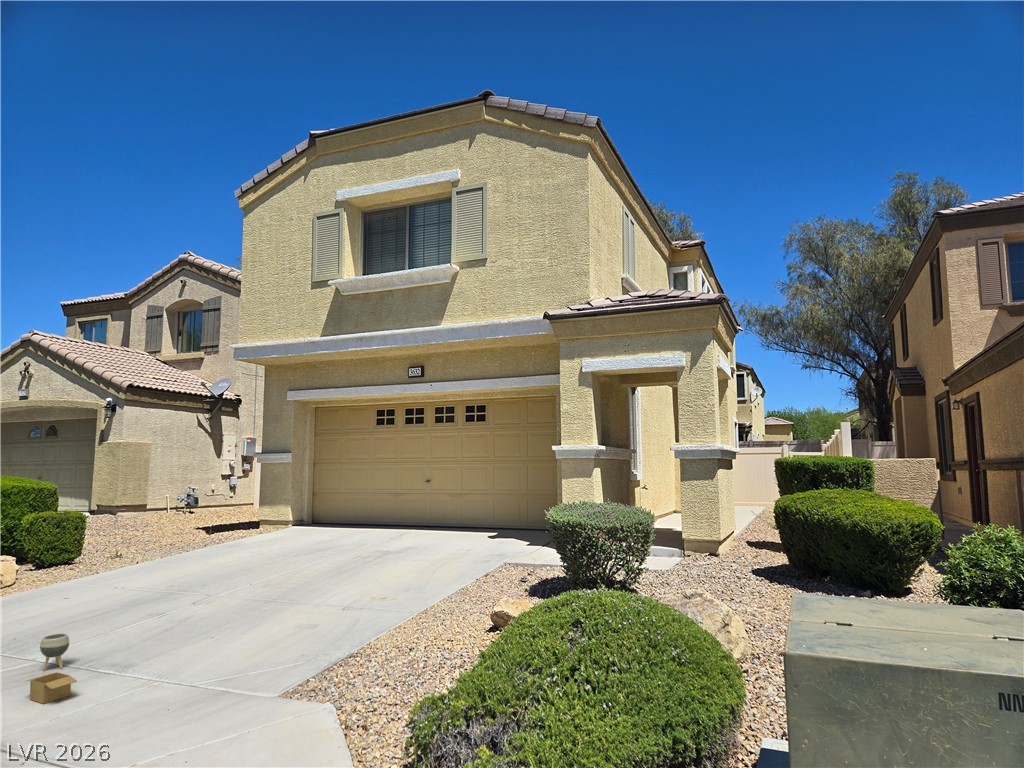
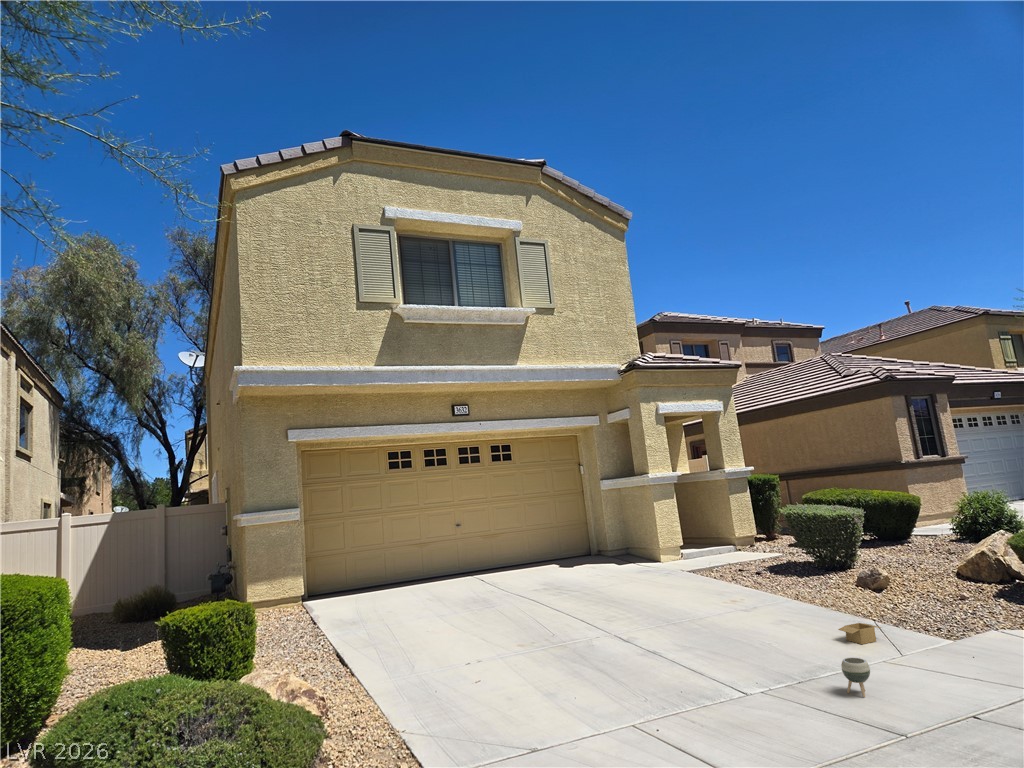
cardboard box: present [25,672,77,704] -> present [838,623,881,644]

